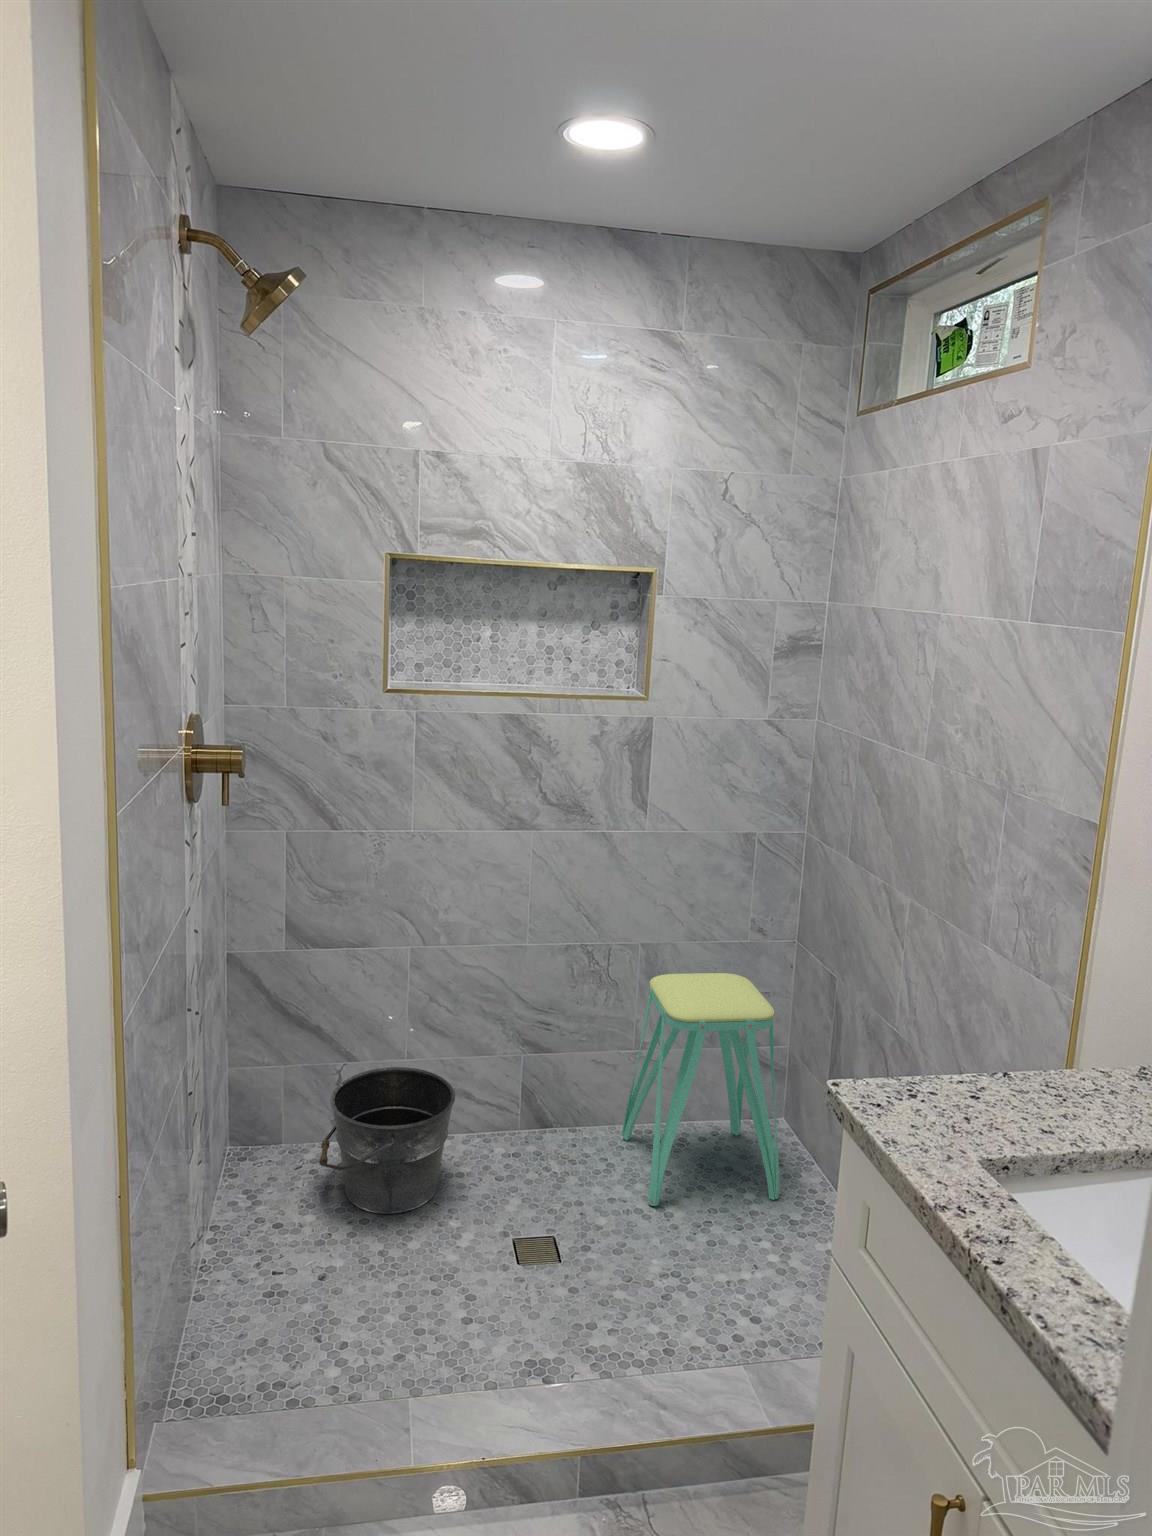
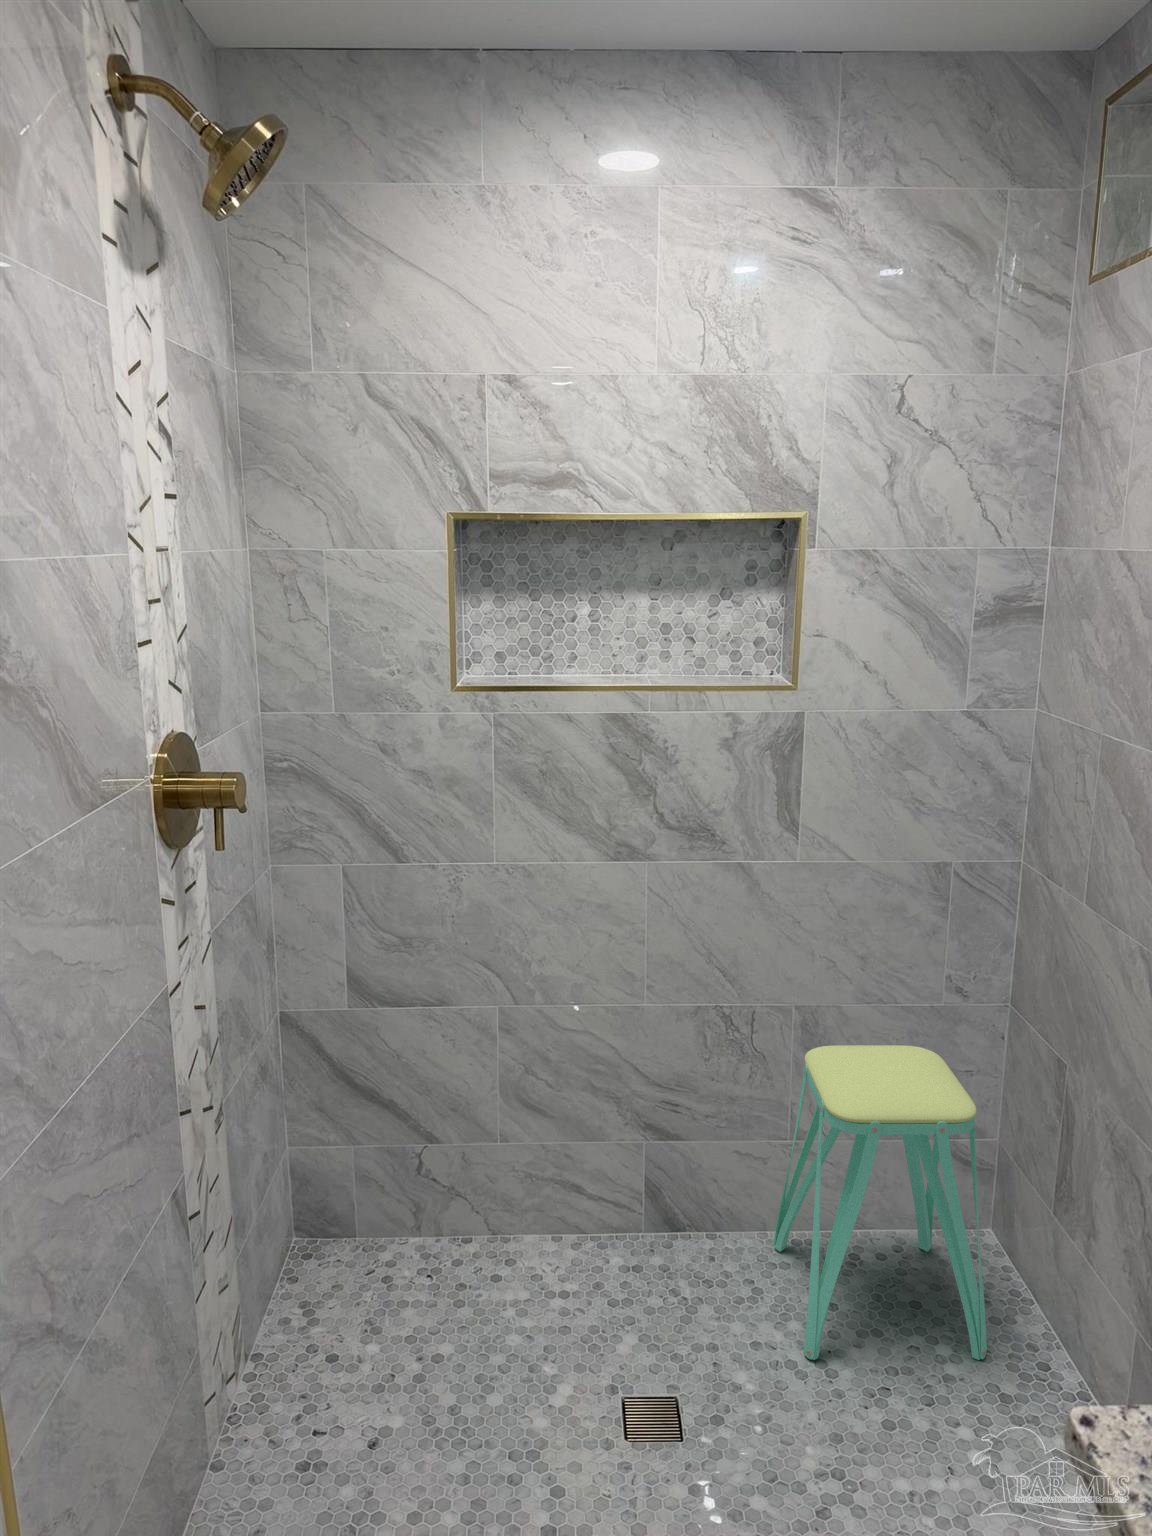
bucket: present [319,1067,455,1214] -> none [384,1153,552,1349]

